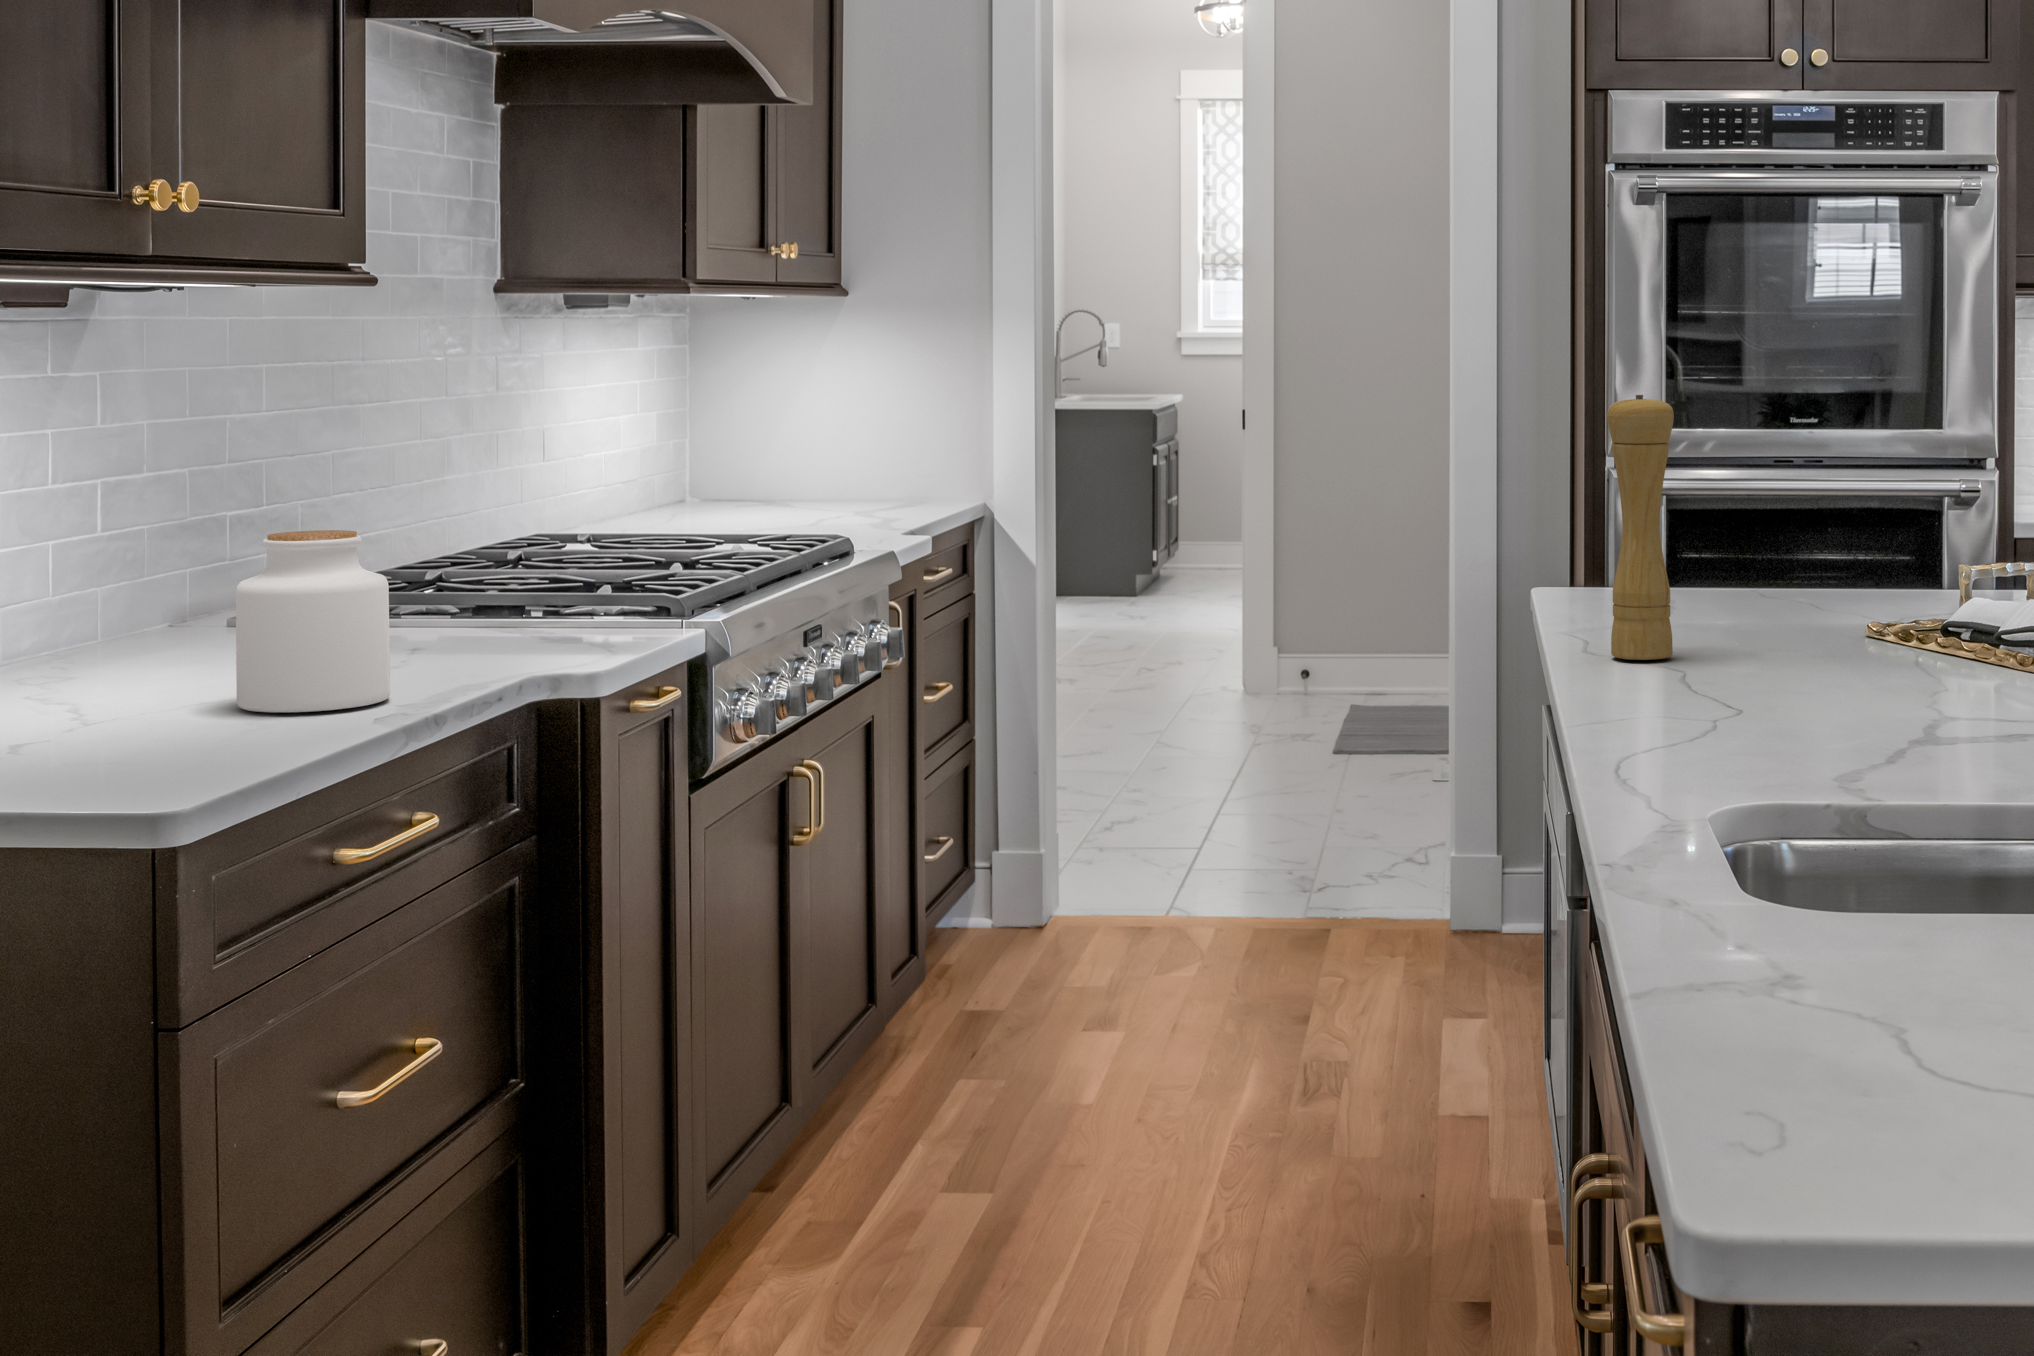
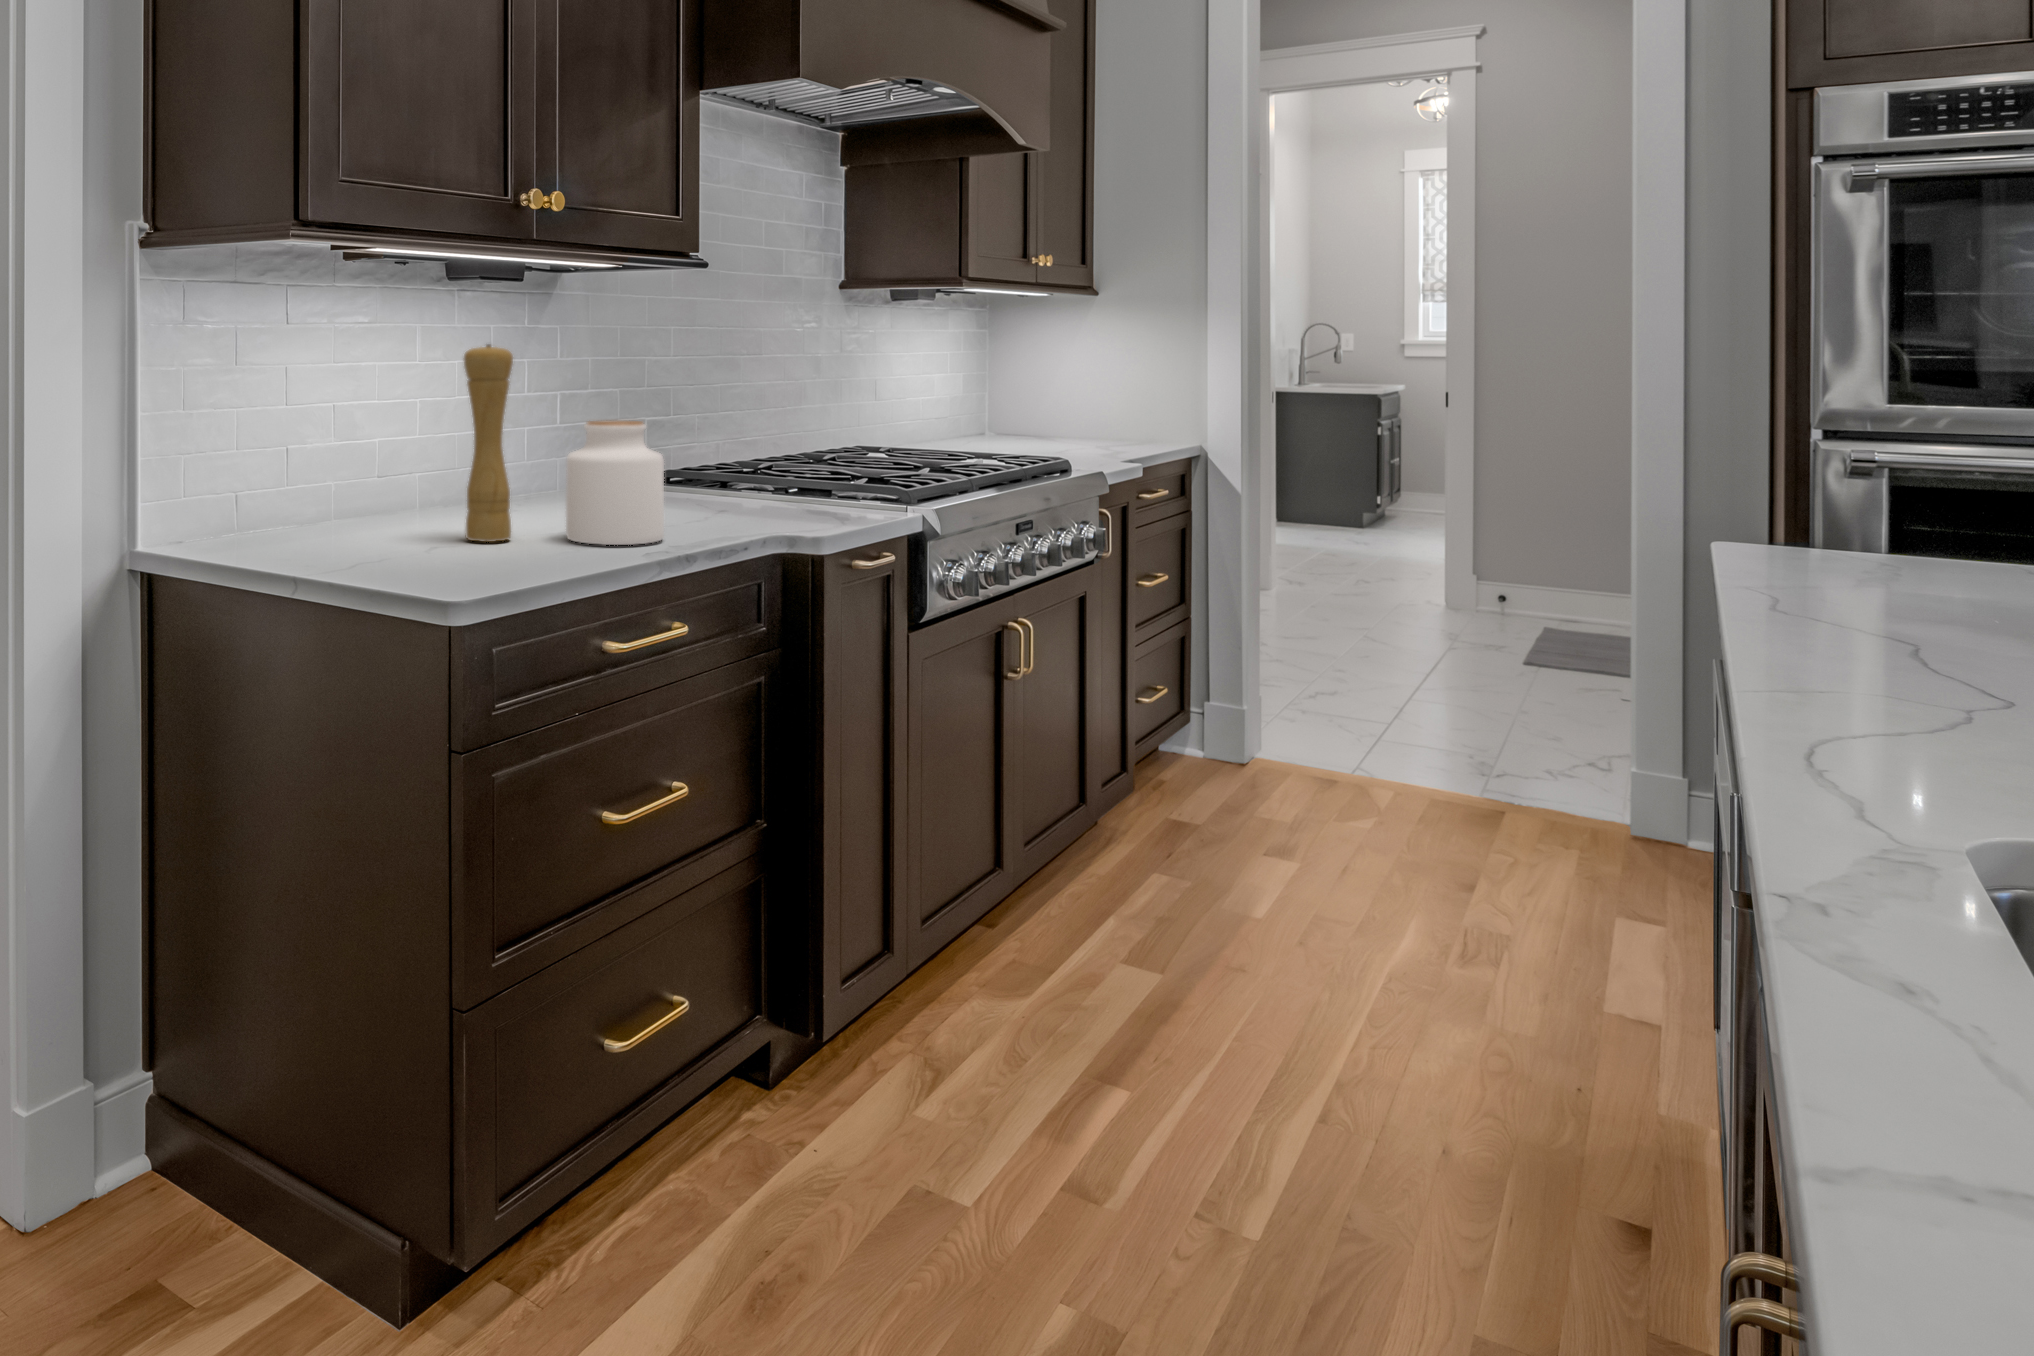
pepper mill: present [1607,395,1674,660] -> present [464,344,513,542]

